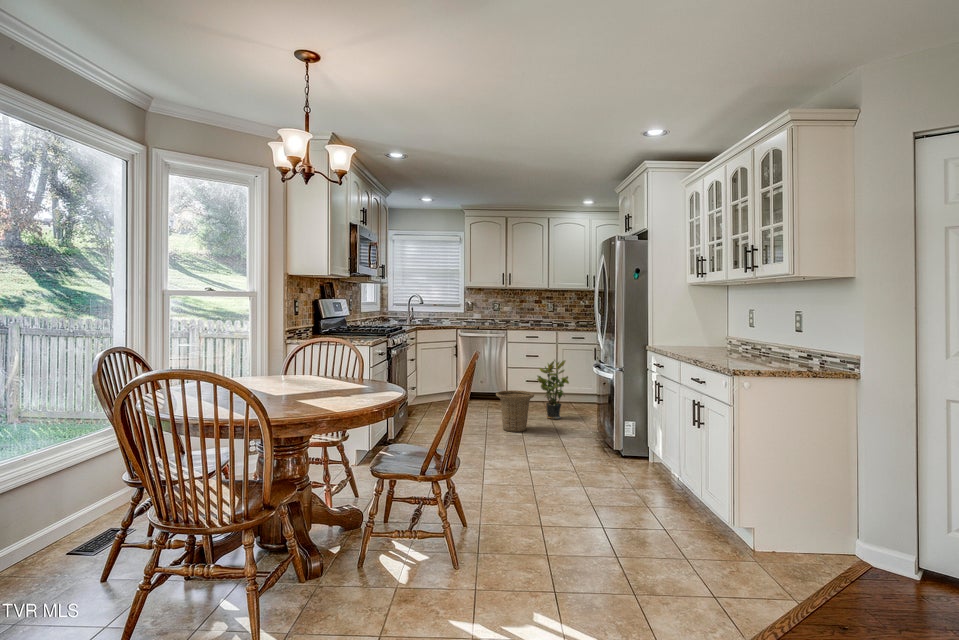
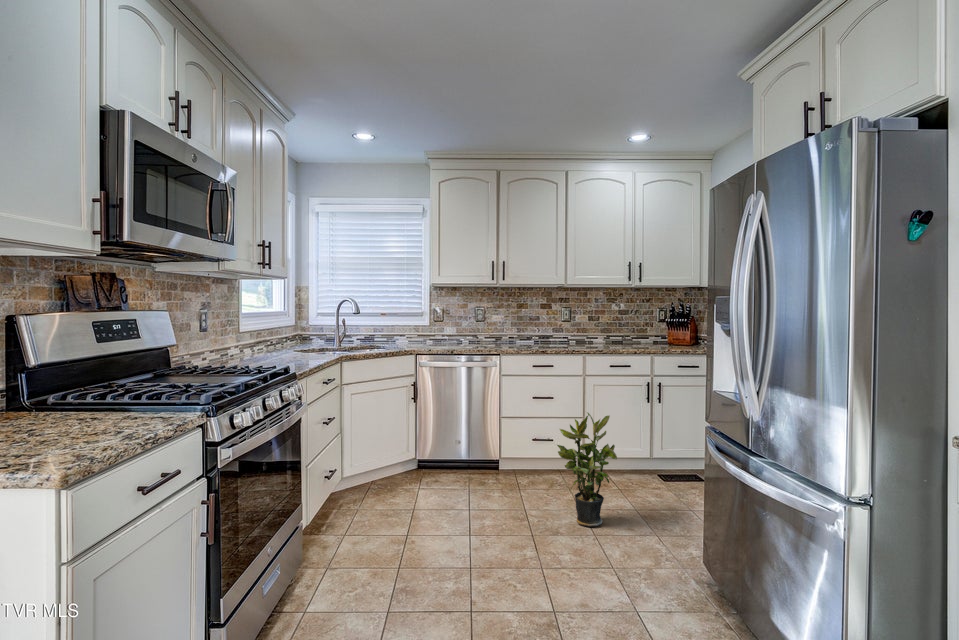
basket: present [496,390,534,432] -> none [483,485,561,584]

